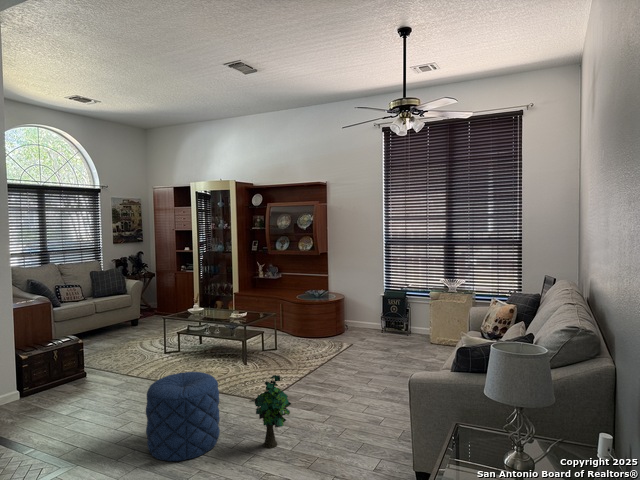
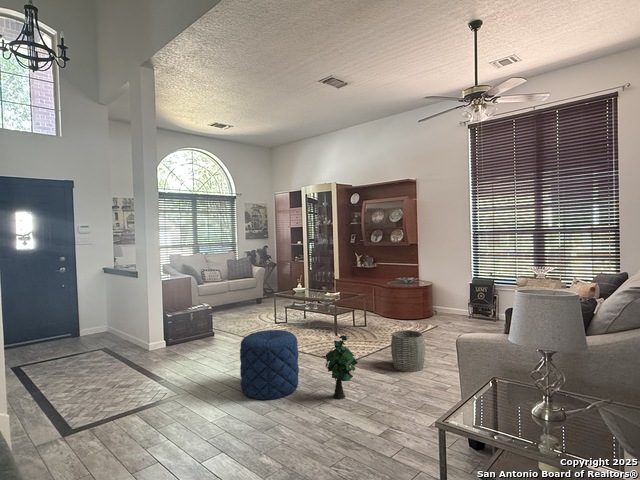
woven basket: none [318,358,353,404] -> present [391,330,425,372]

